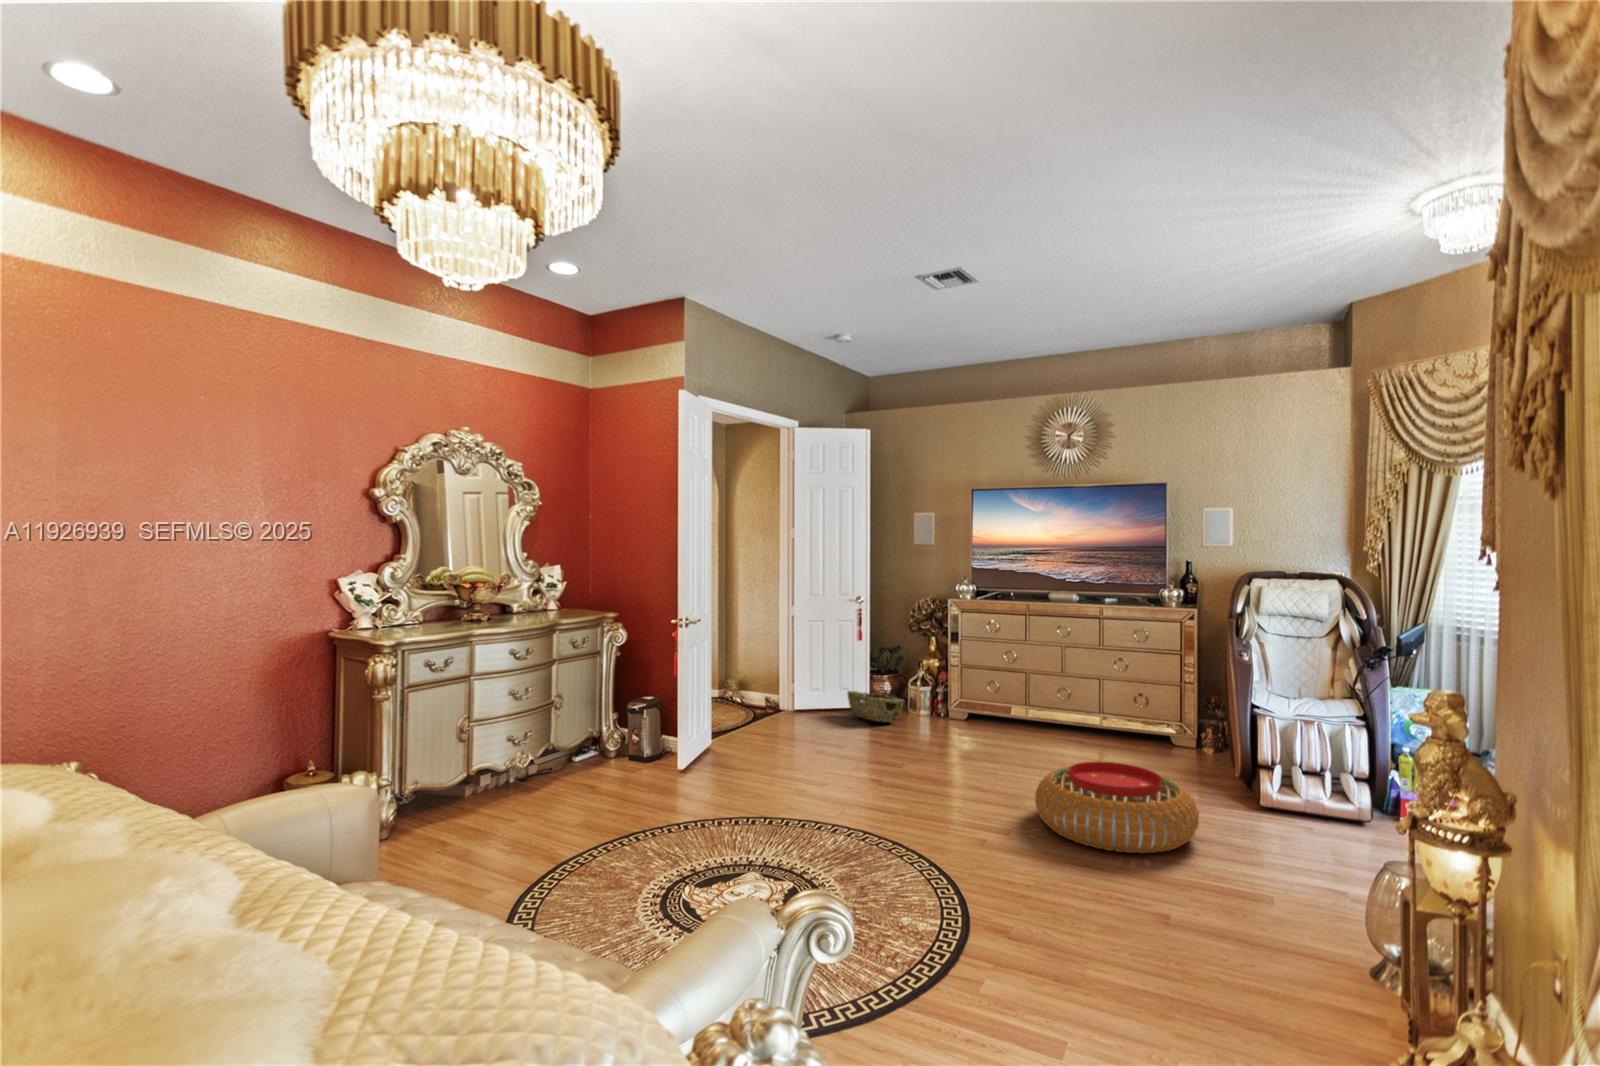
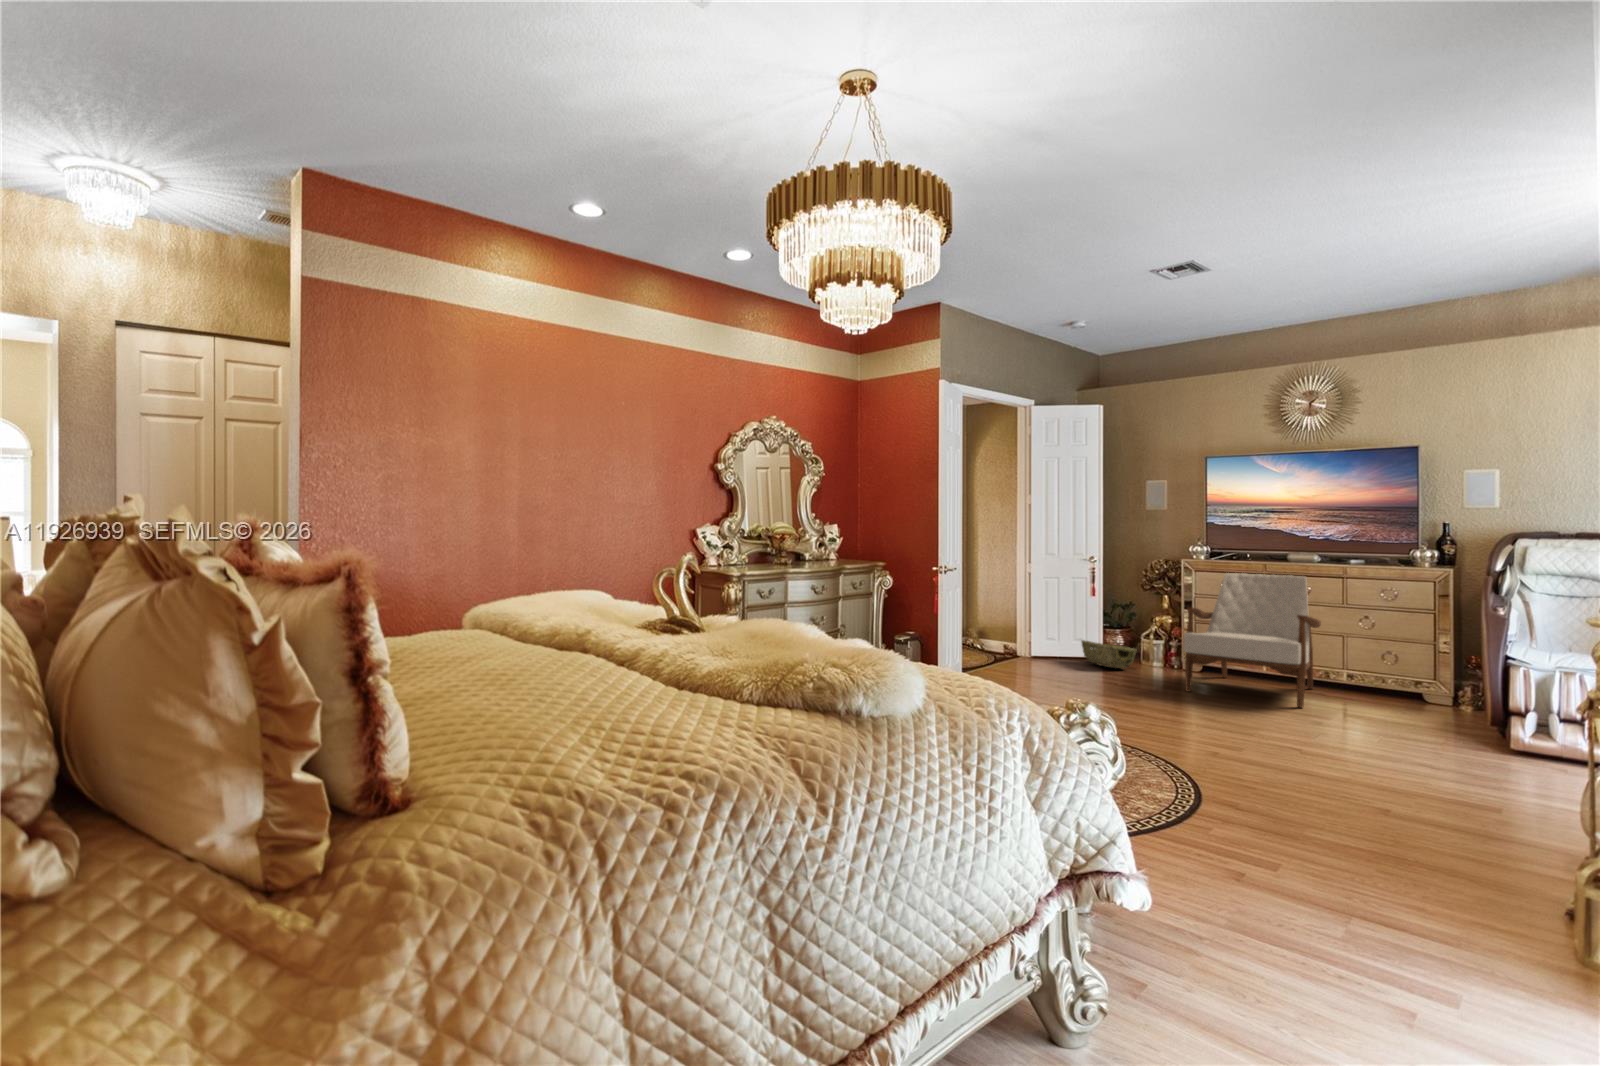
armchair: none [951,615,1082,764] -> present [1183,573,1321,708]
pouf: present [1035,762,1199,853] -> none [1264,696,1434,773]

